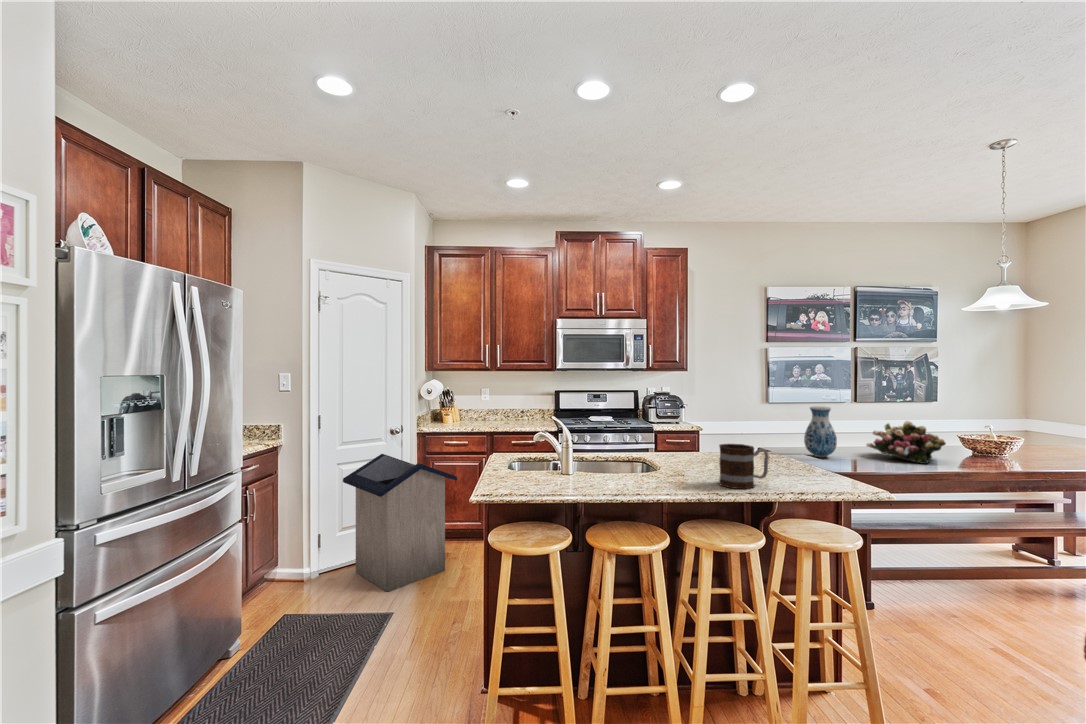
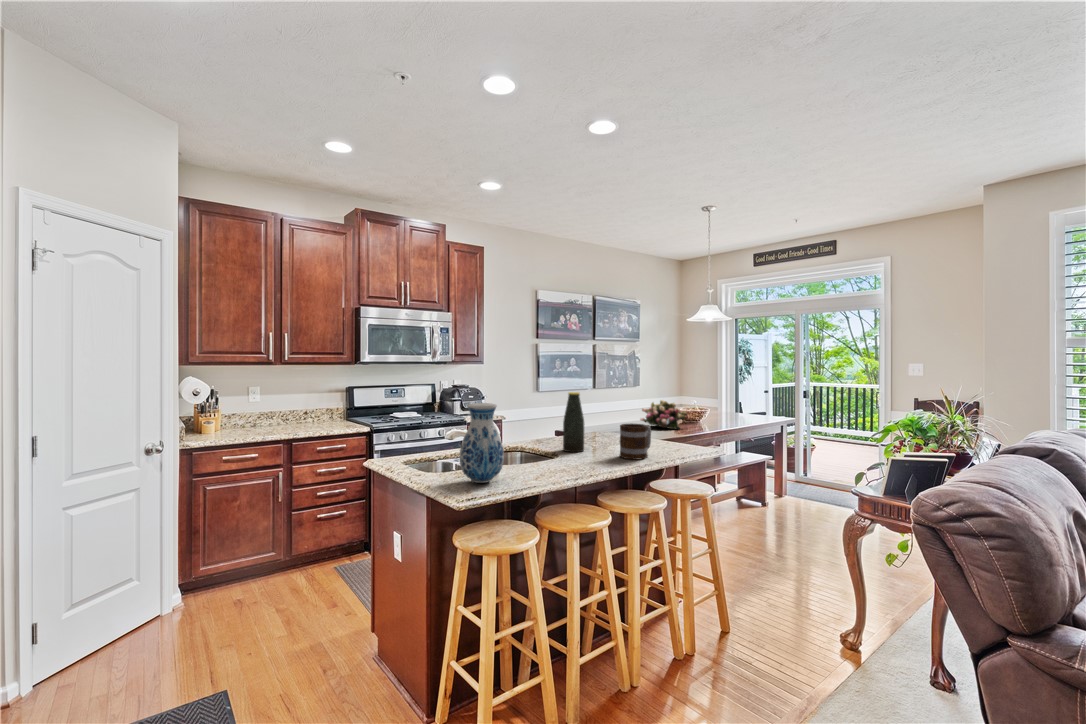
bottle: none [673,403,698,472] -> present [563,392,584,452]
vase: present [804,406,837,457] -> present [459,403,504,483]
trash can: present [343,454,457,592] -> none [79,484,272,671]

